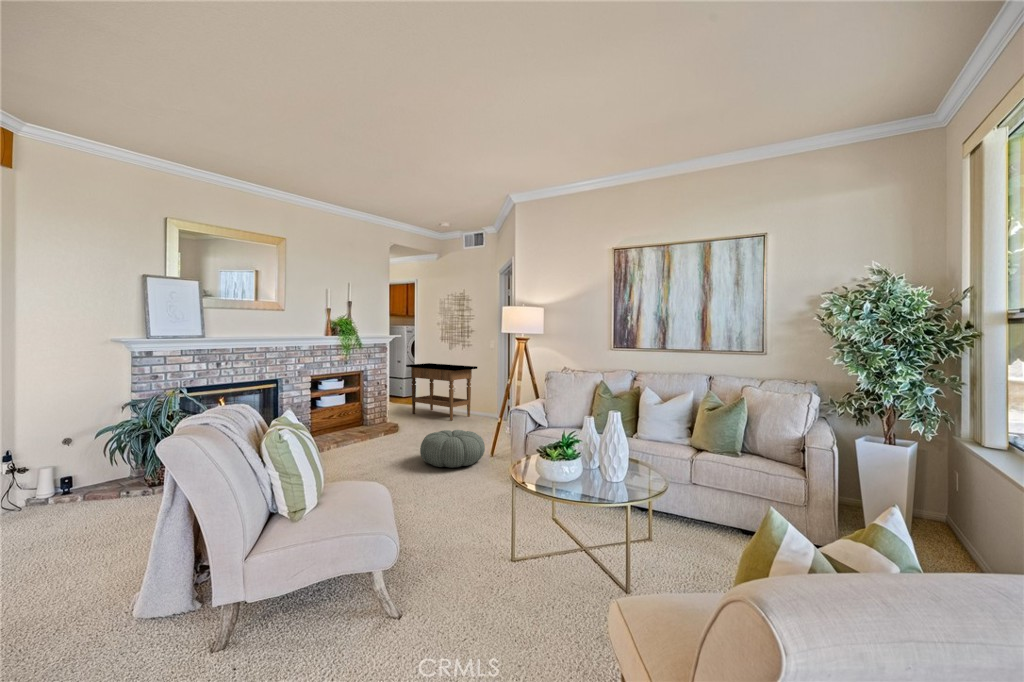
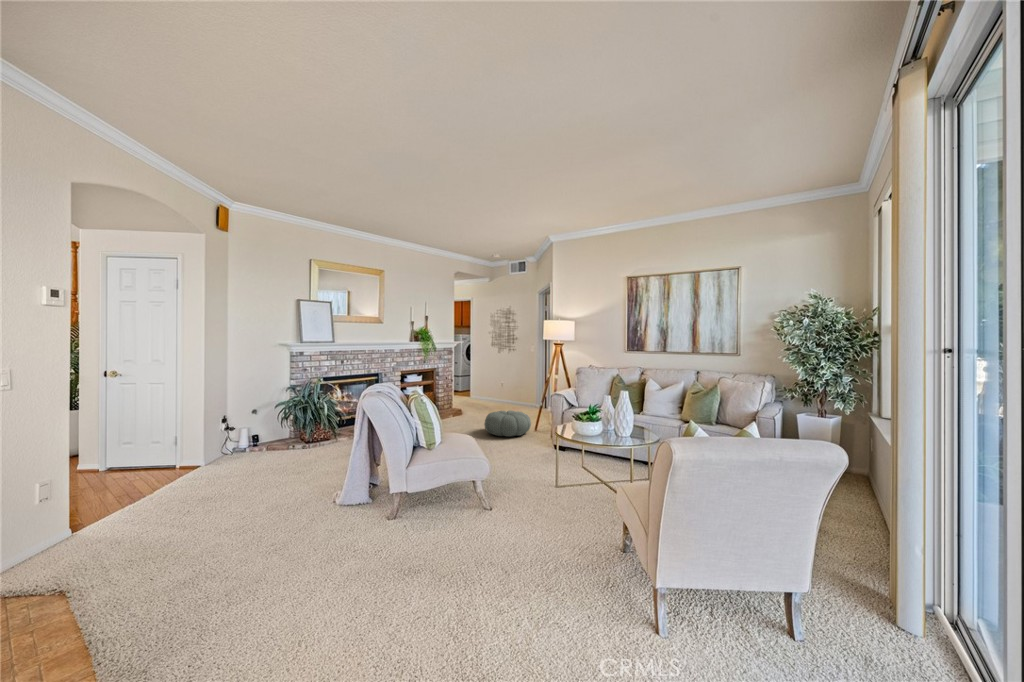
side table: present [406,363,477,420] -> none [466,363,521,407]

